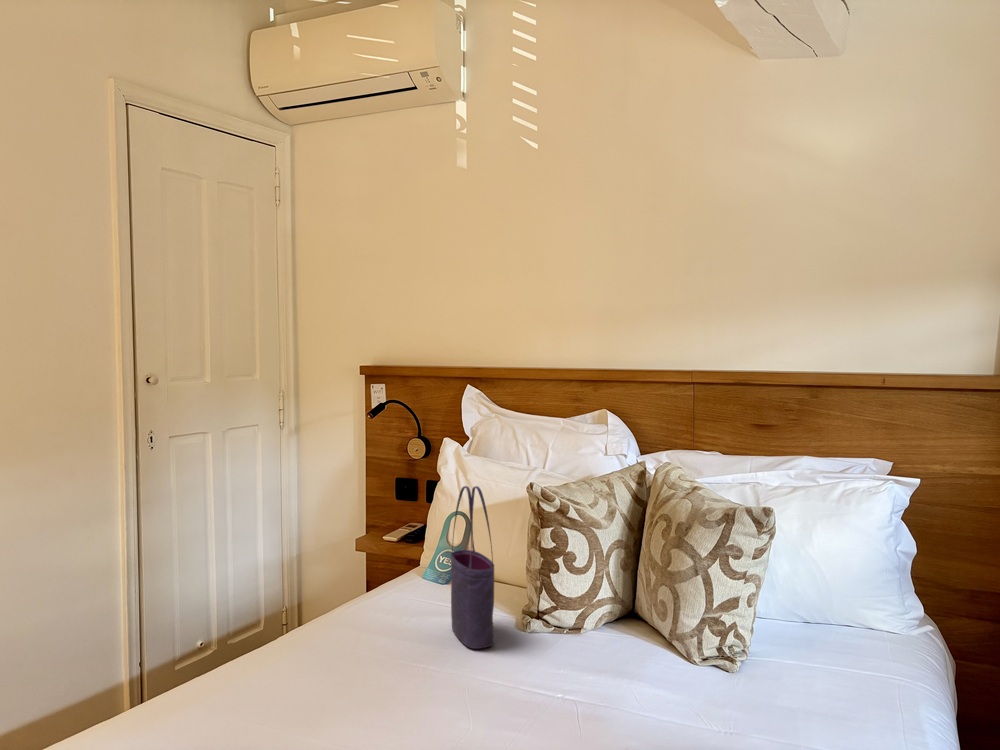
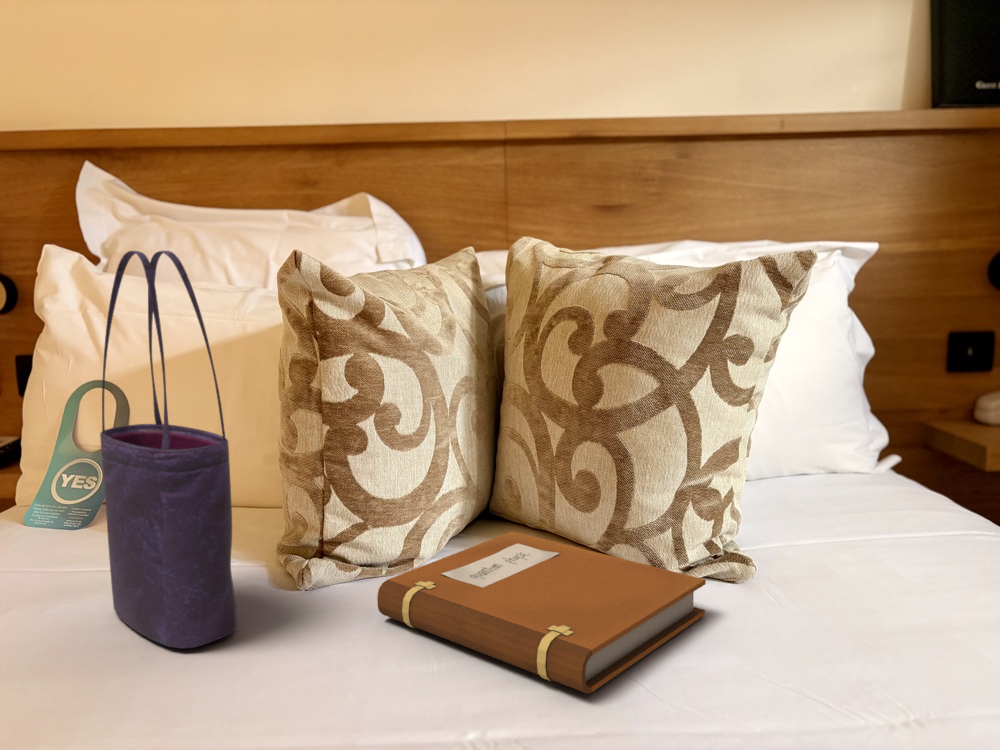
notebook: none [550,623,694,699] -> present [377,531,706,694]

